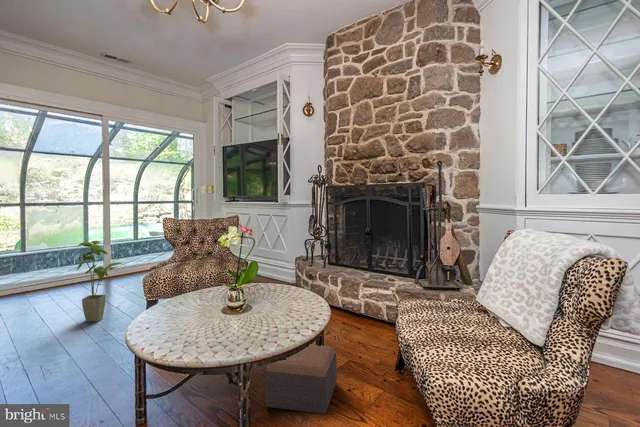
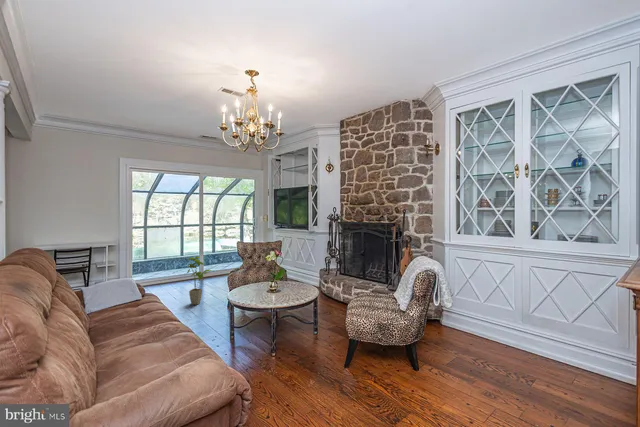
footstool: present [266,345,336,414] -> none [283,320,324,358]

